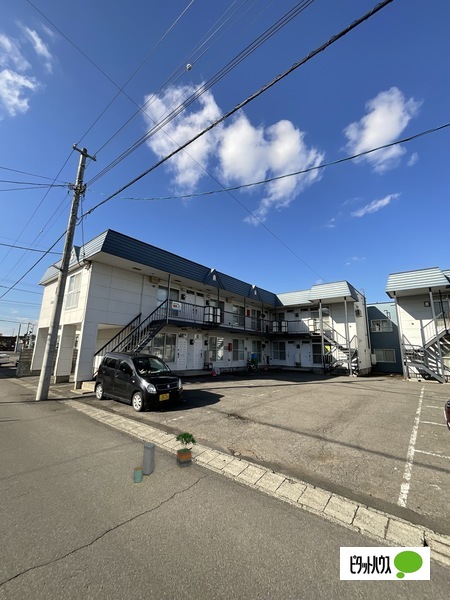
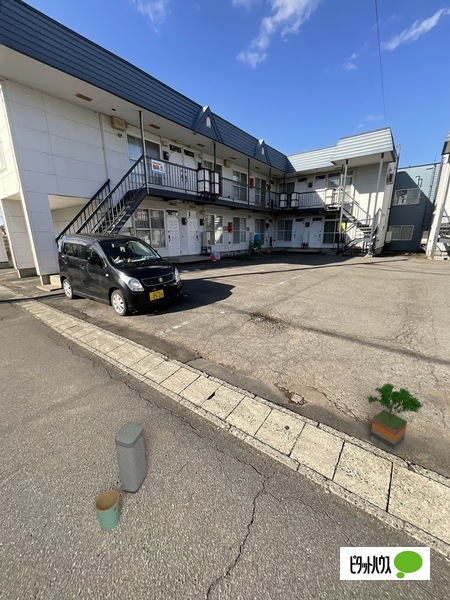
potted tree: present [176,433,196,468] -> present [368,383,422,454]

